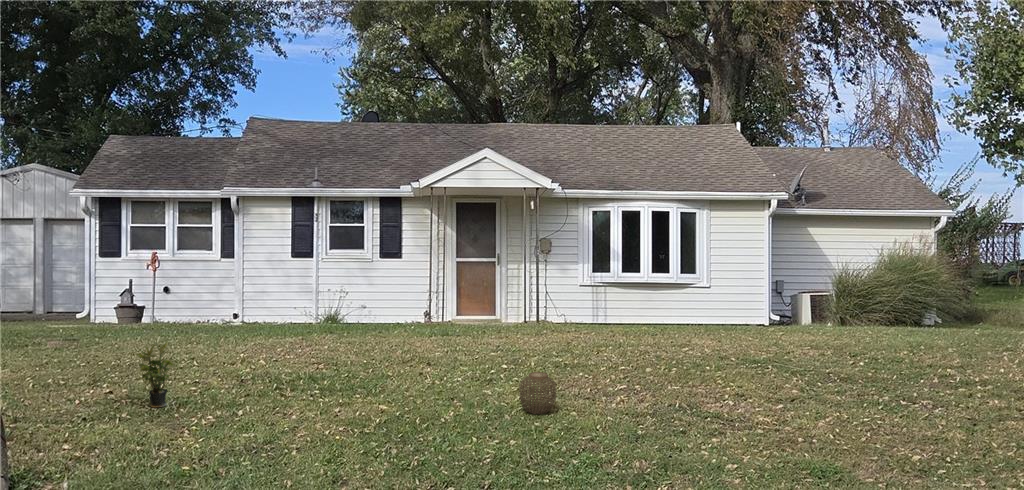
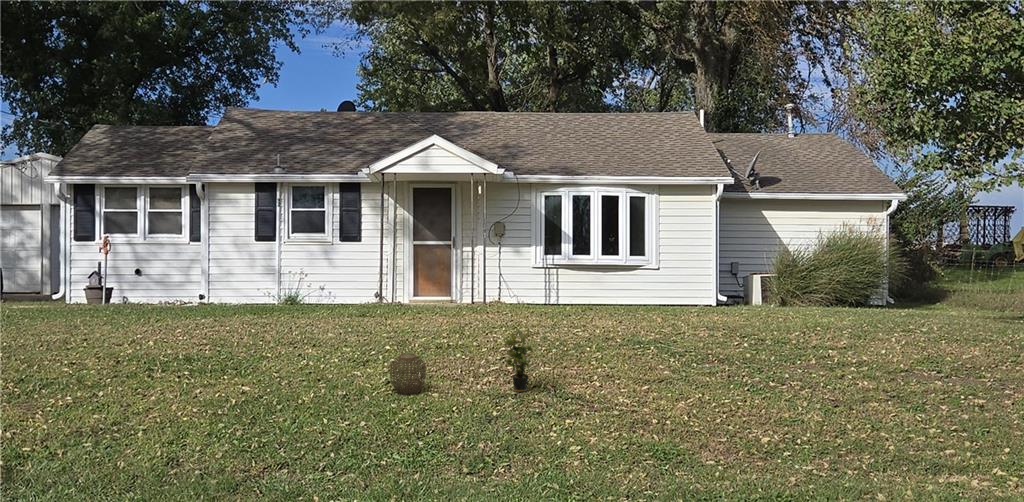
potted plant: present [137,341,174,408] -> present [504,328,533,392]

